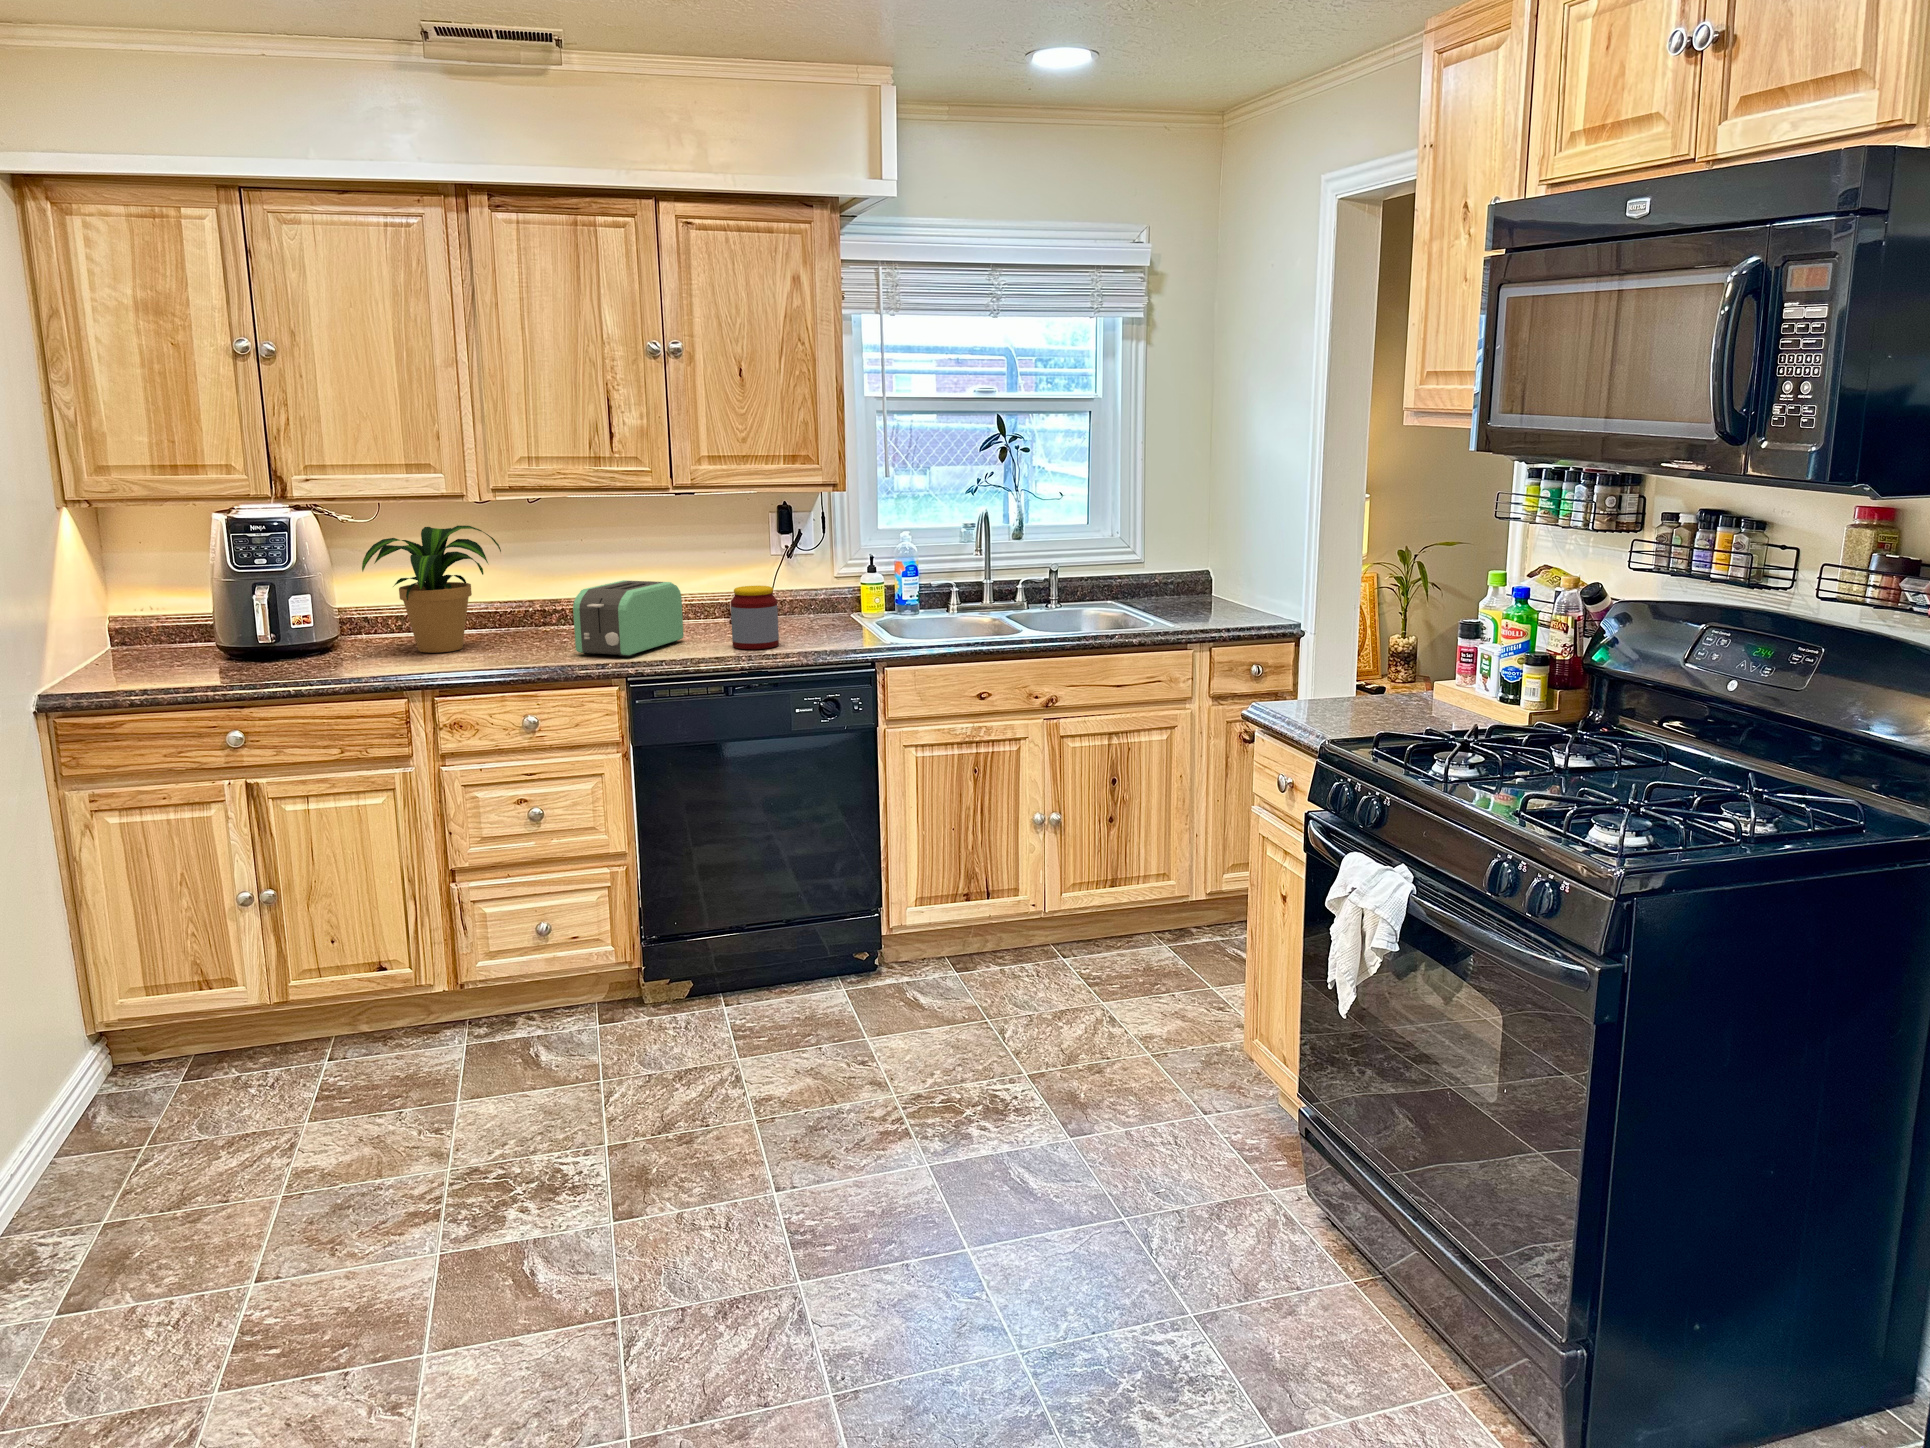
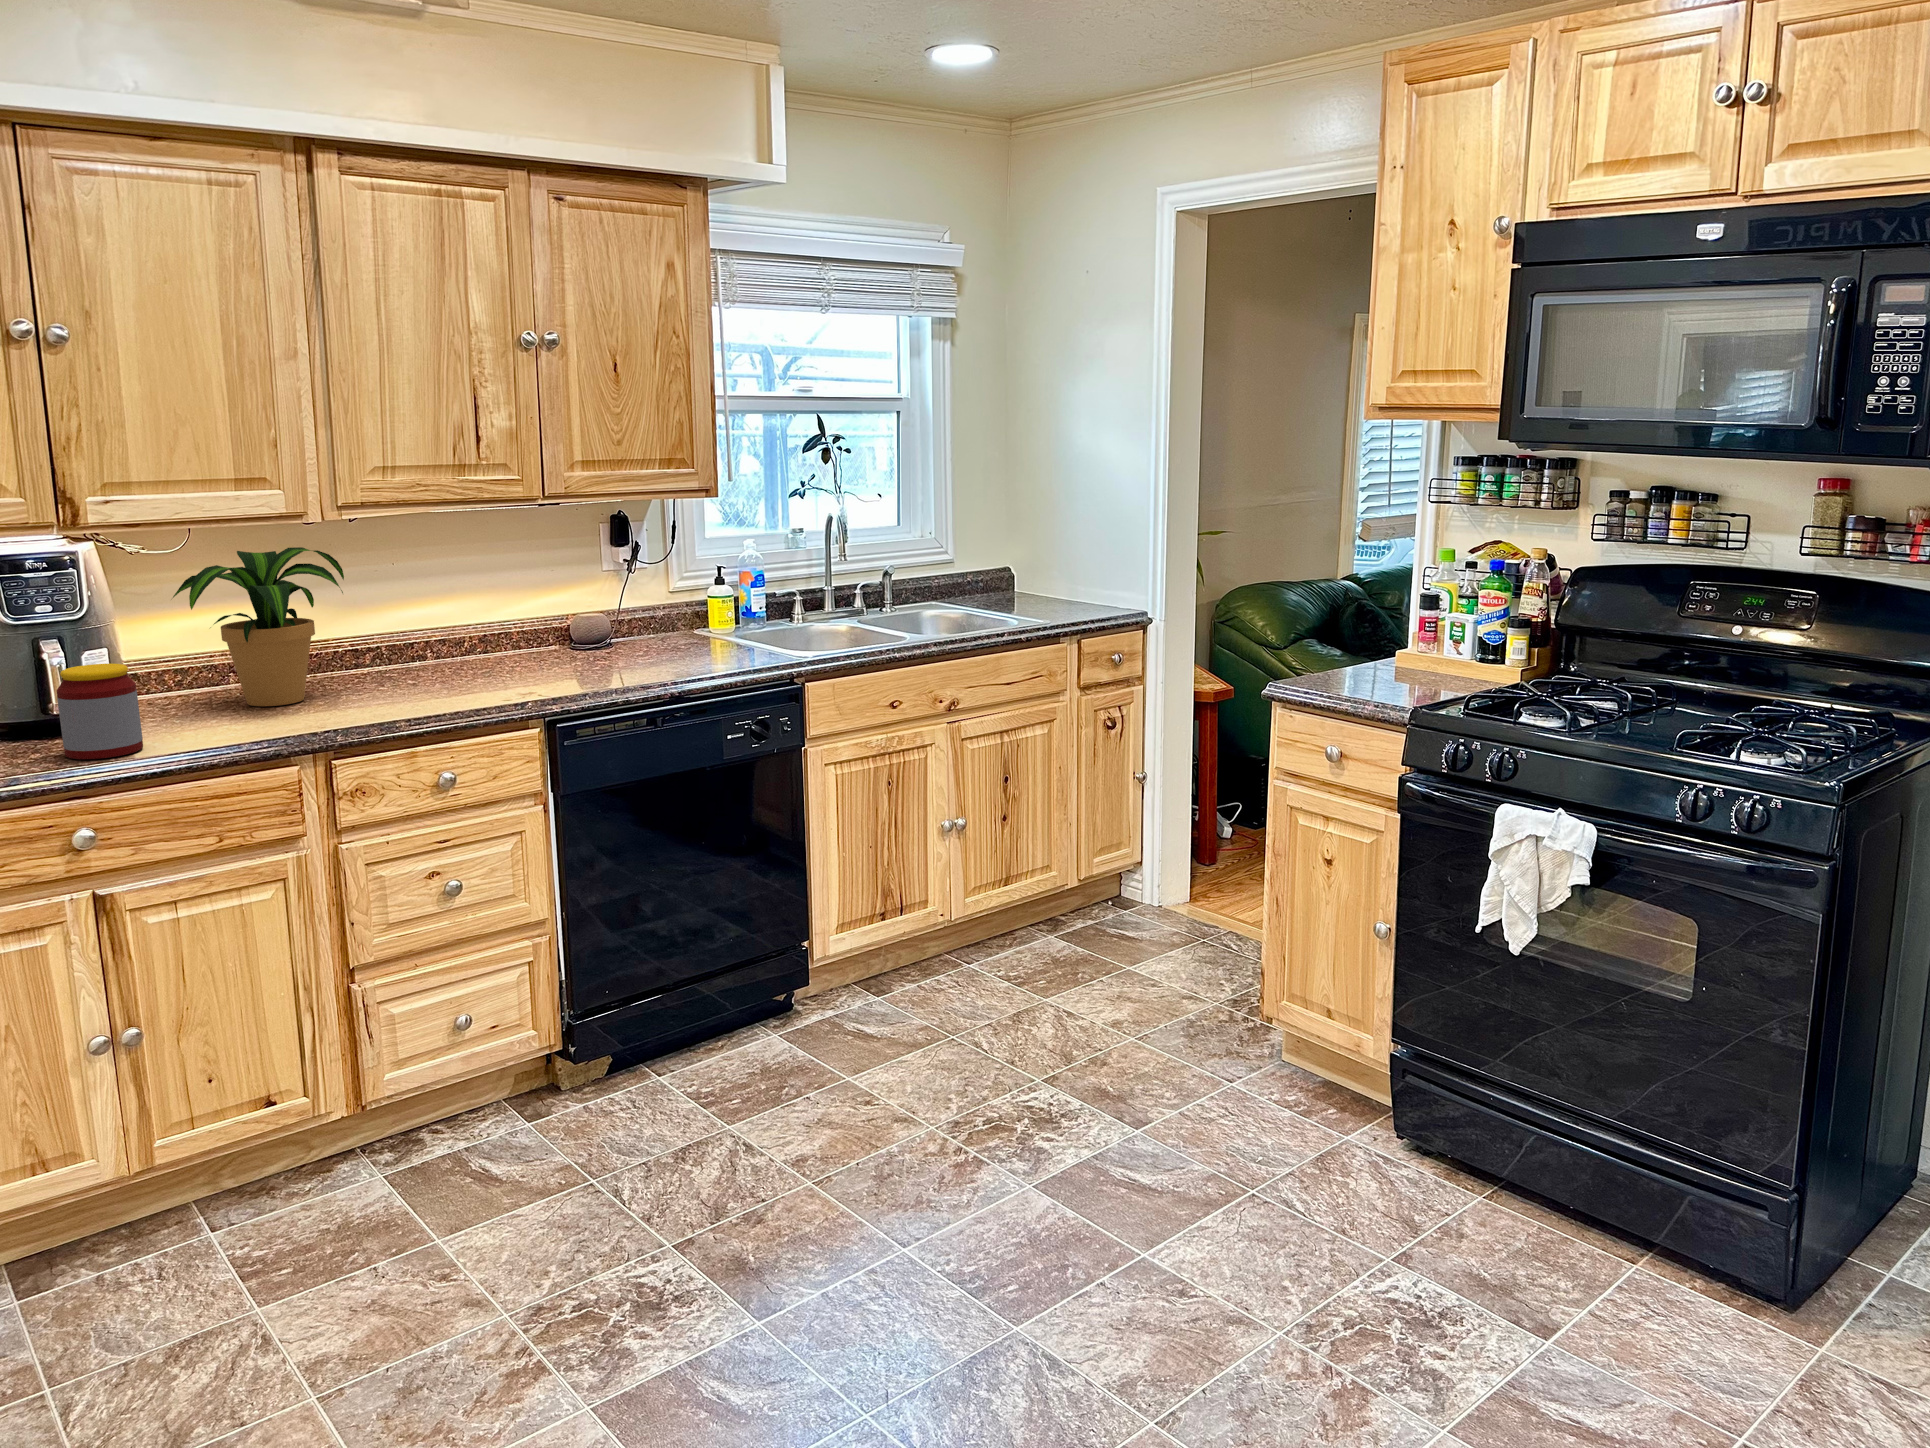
toaster: present [573,580,683,657] -> none [468,604,569,693]
jar: present [731,586,779,649] -> present [57,664,143,759]

